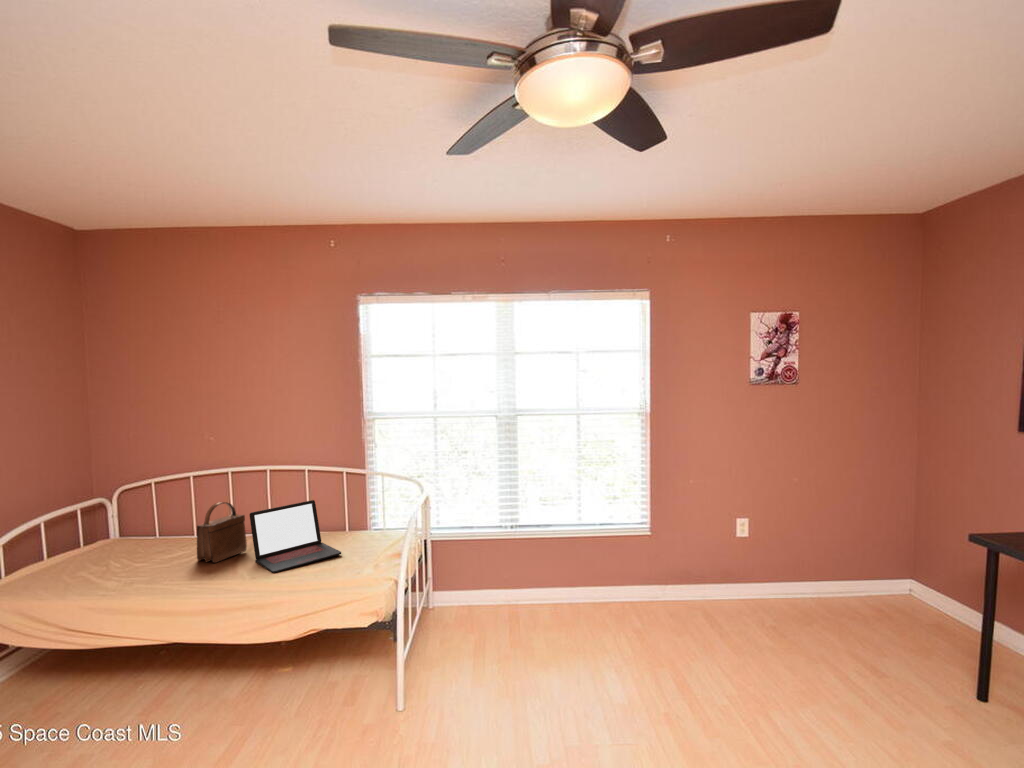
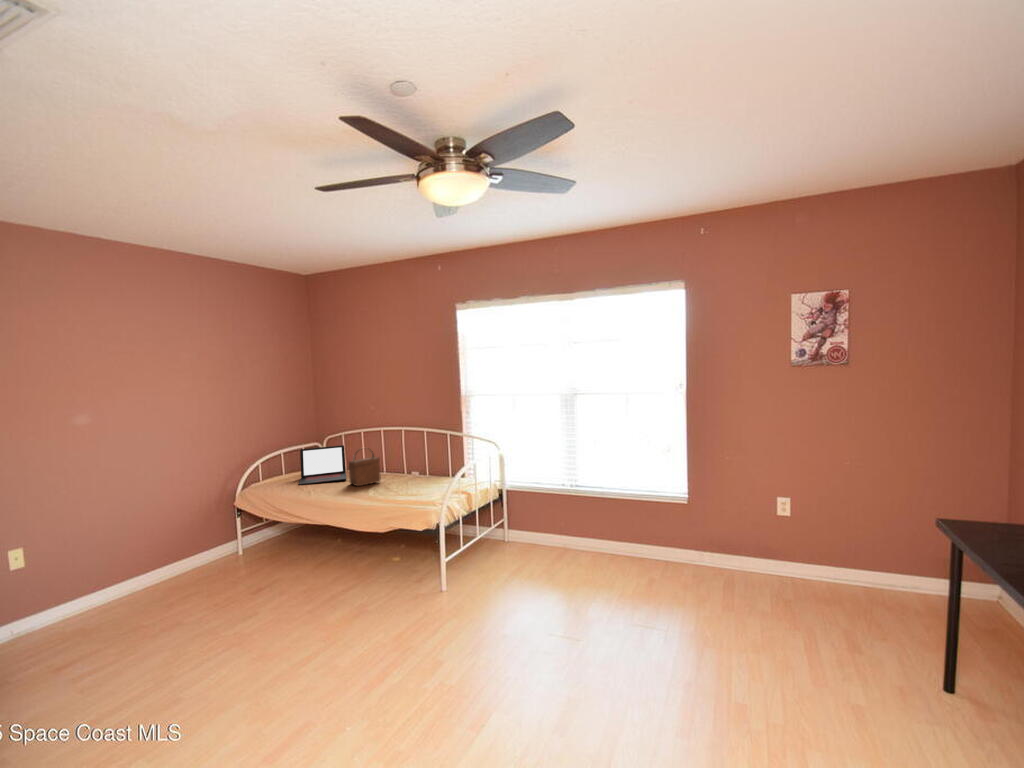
laptop: present [250,500,341,573] -> present [299,445,346,485]

